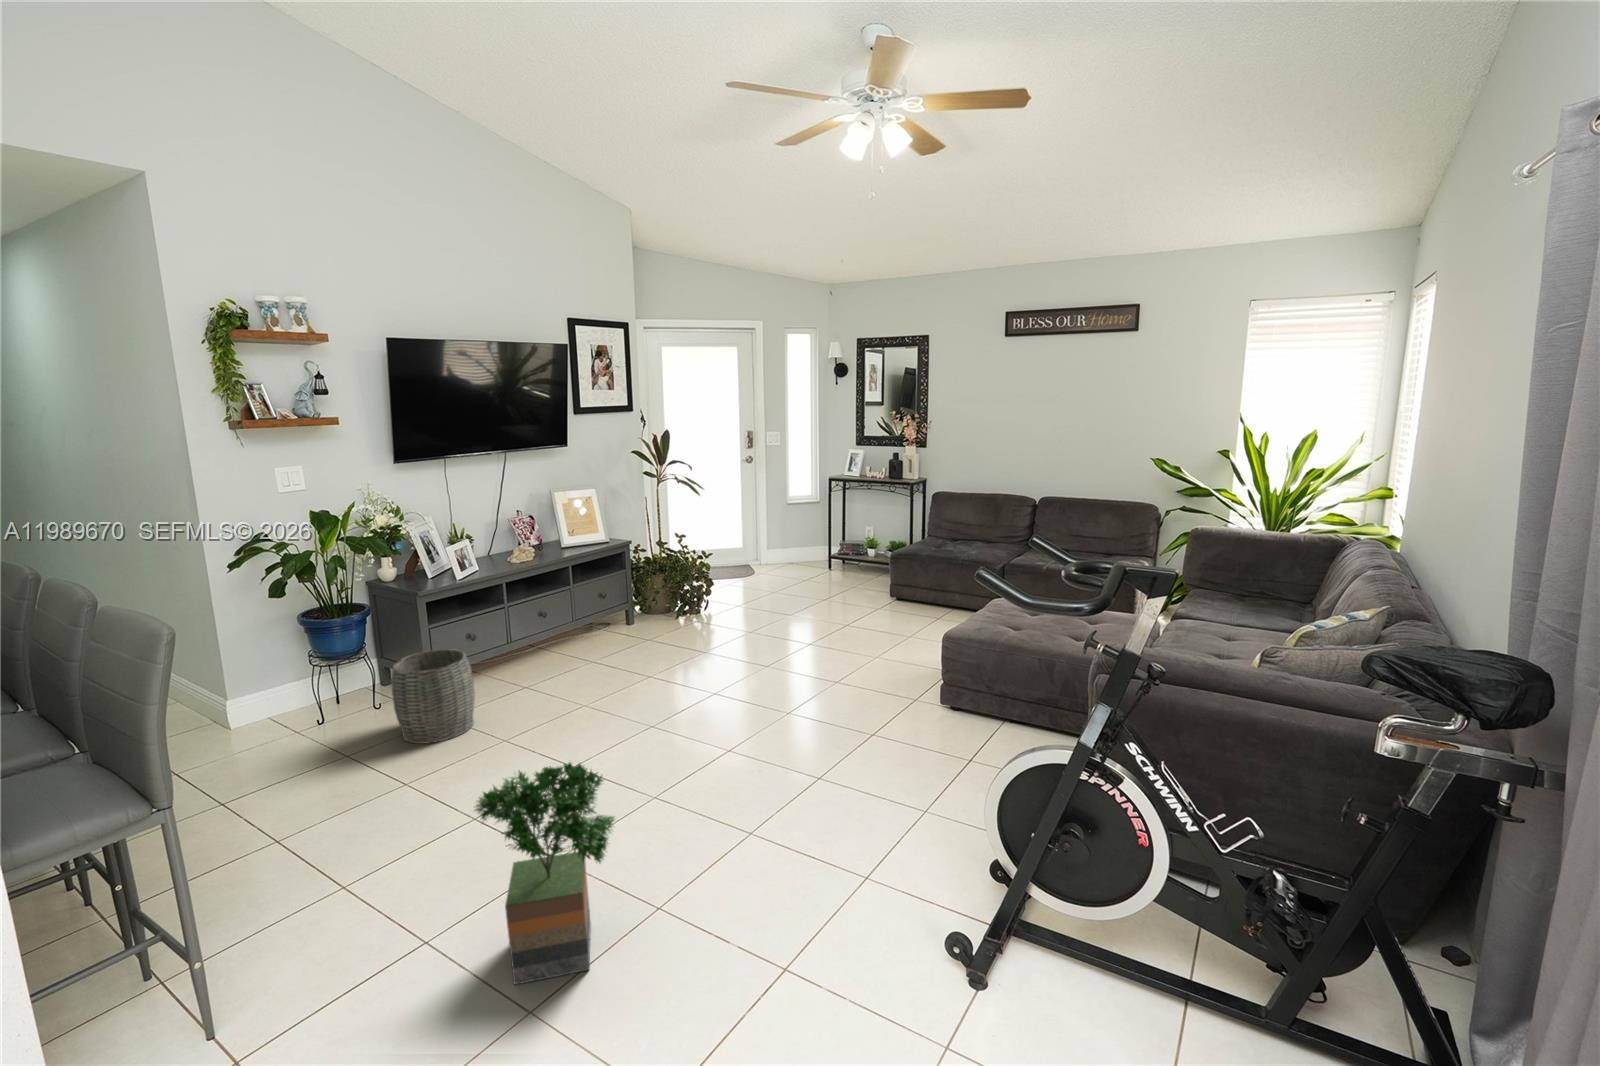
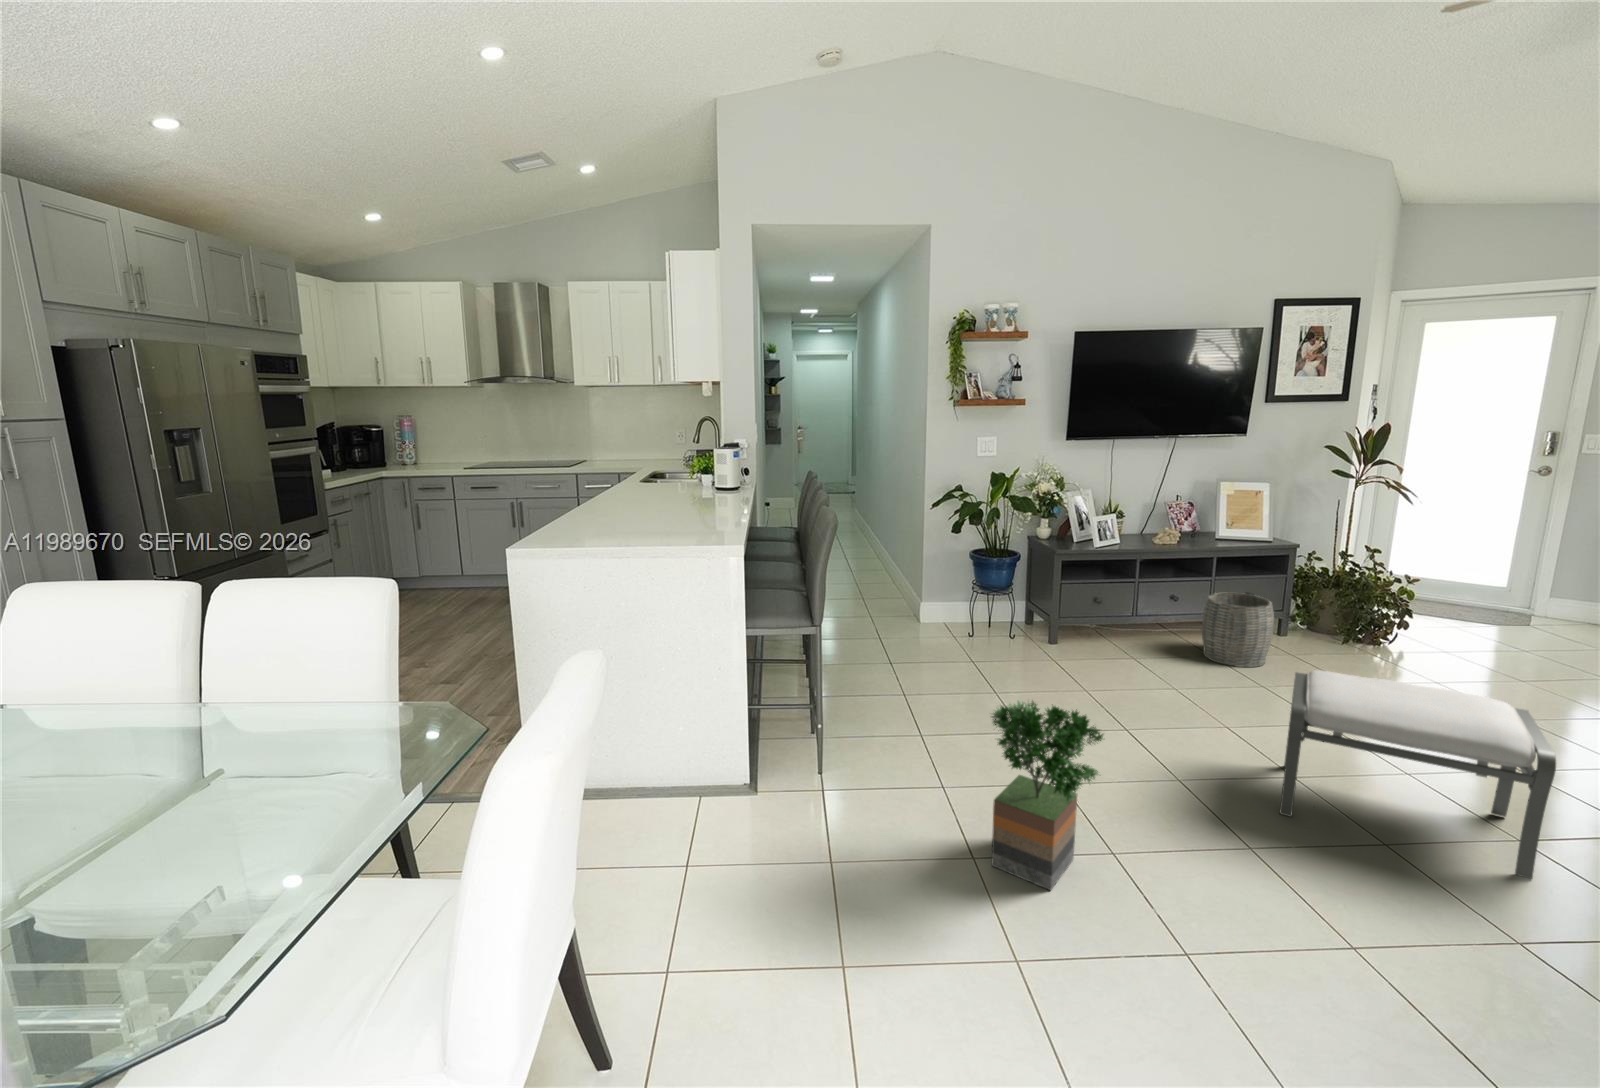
ottoman: none [692,633,867,782] -> present [1280,670,1556,879]
woven basket: present [391,649,475,744] -> present [1202,593,1274,667]

